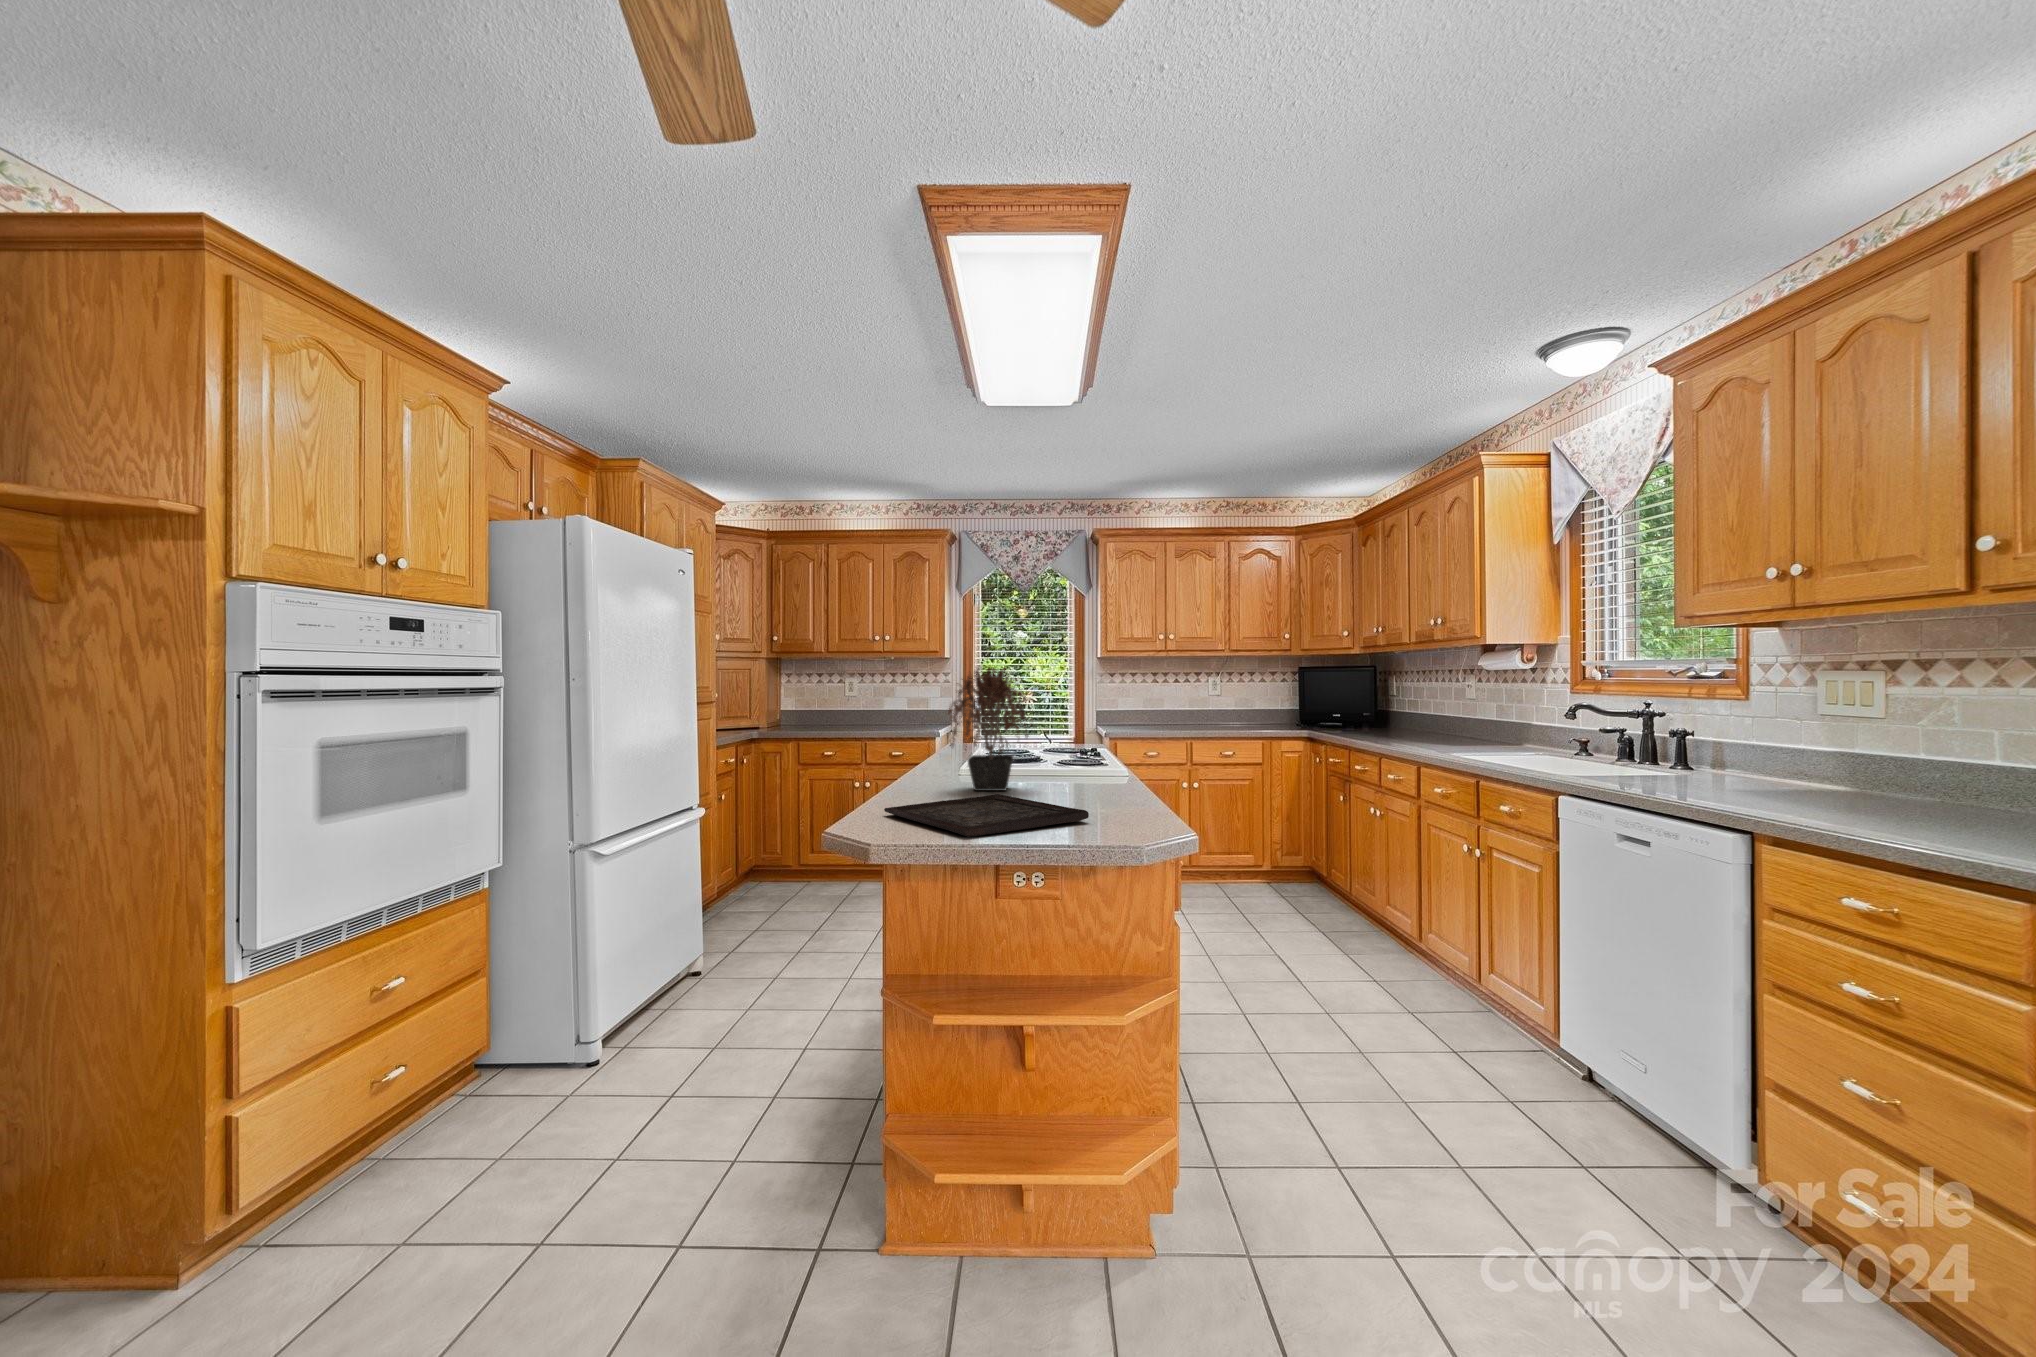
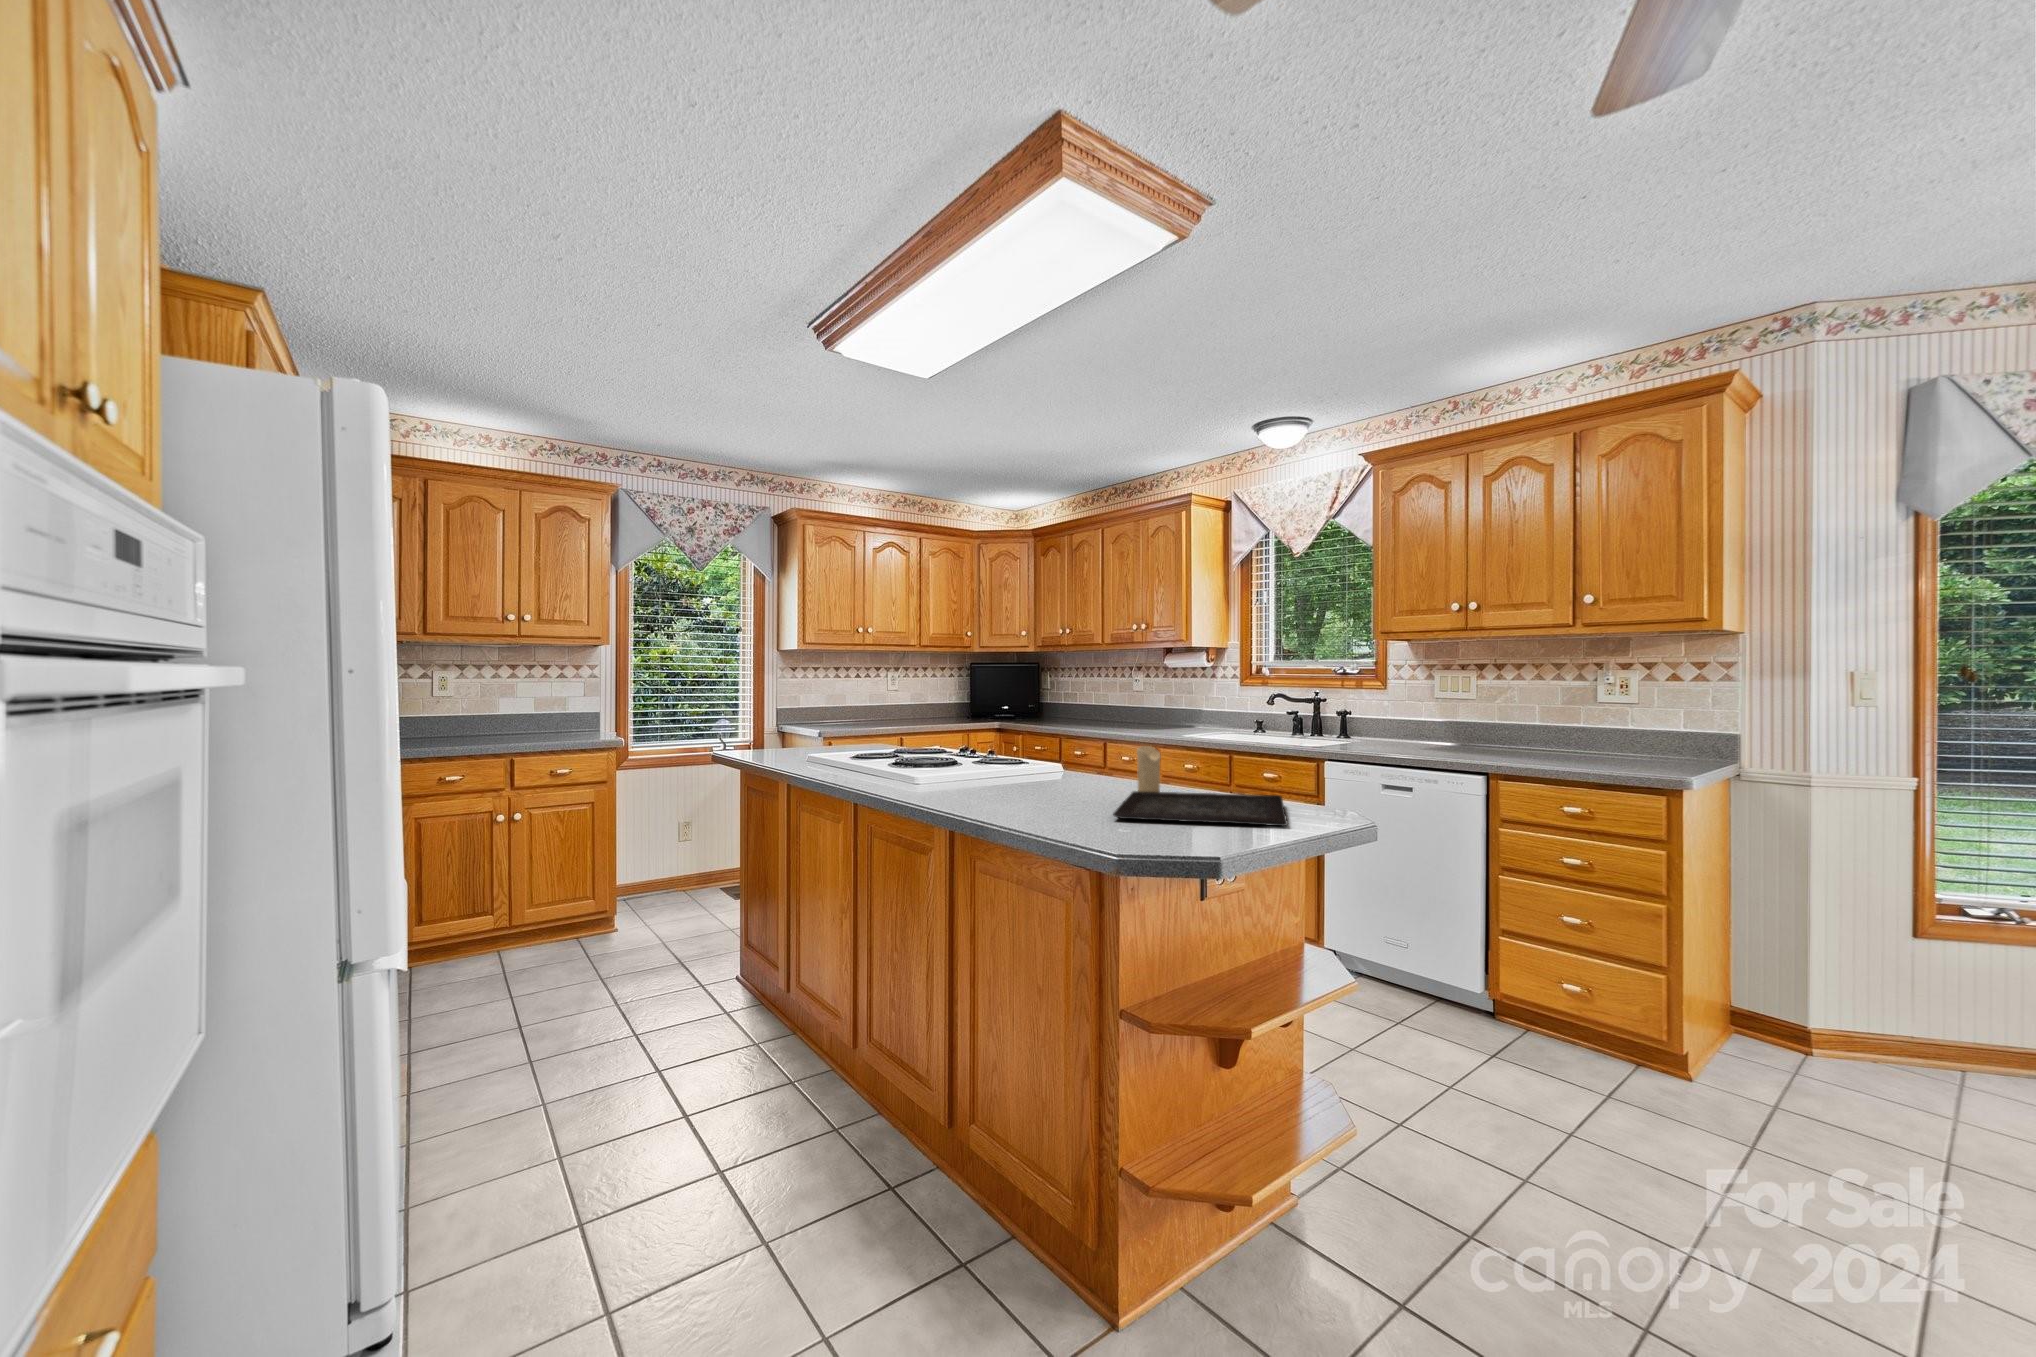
potted plant: present [948,666,1029,791] -> none [997,659,1096,793]
candle: none [1035,751,1060,801] -> present [1137,746,1160,792]

